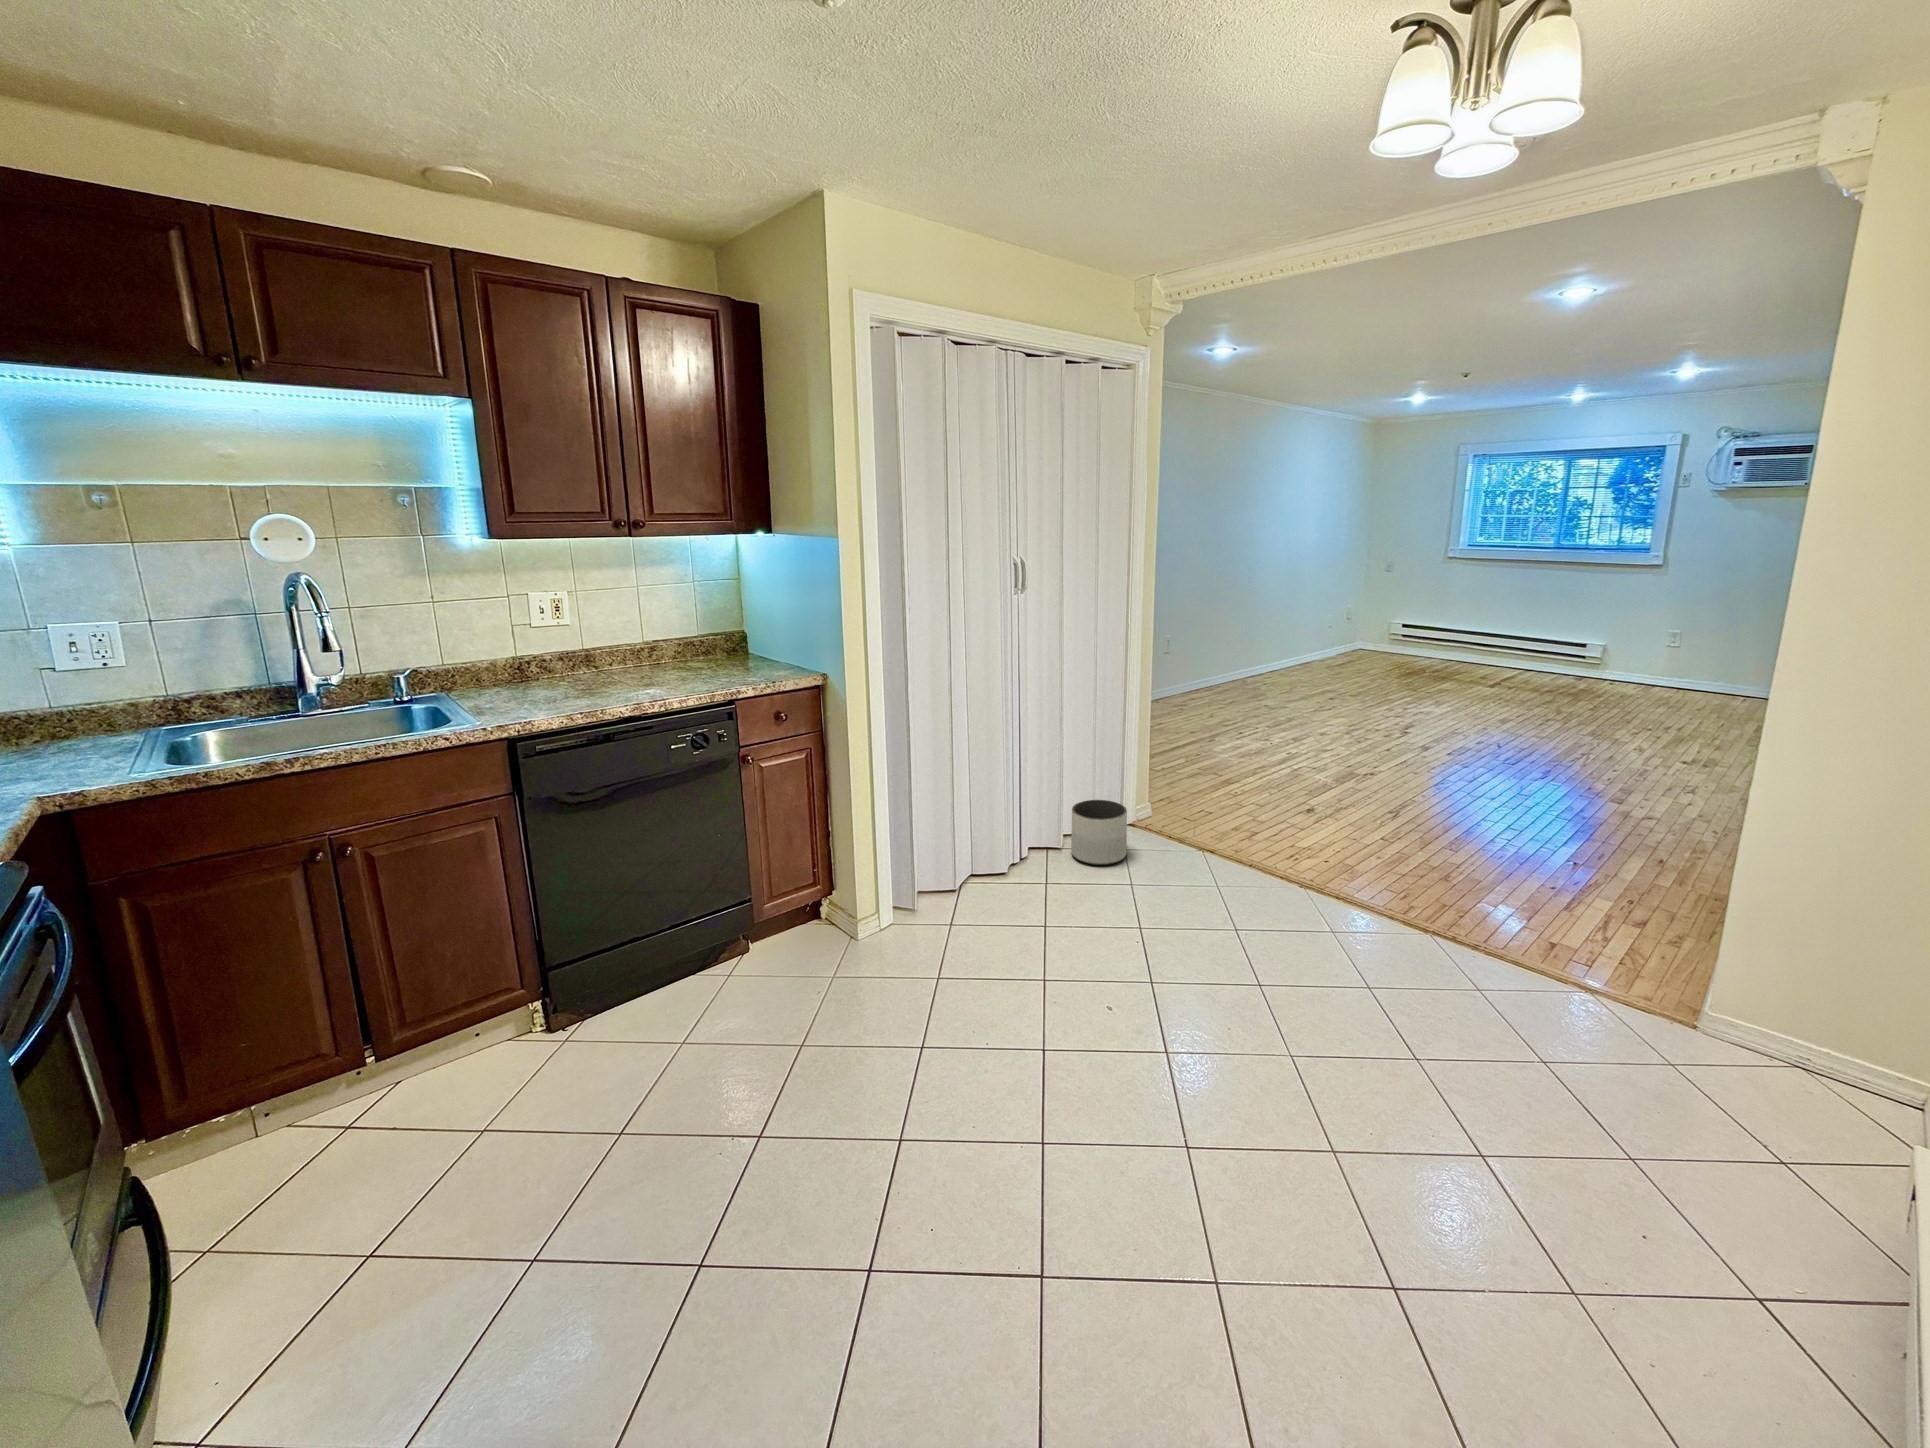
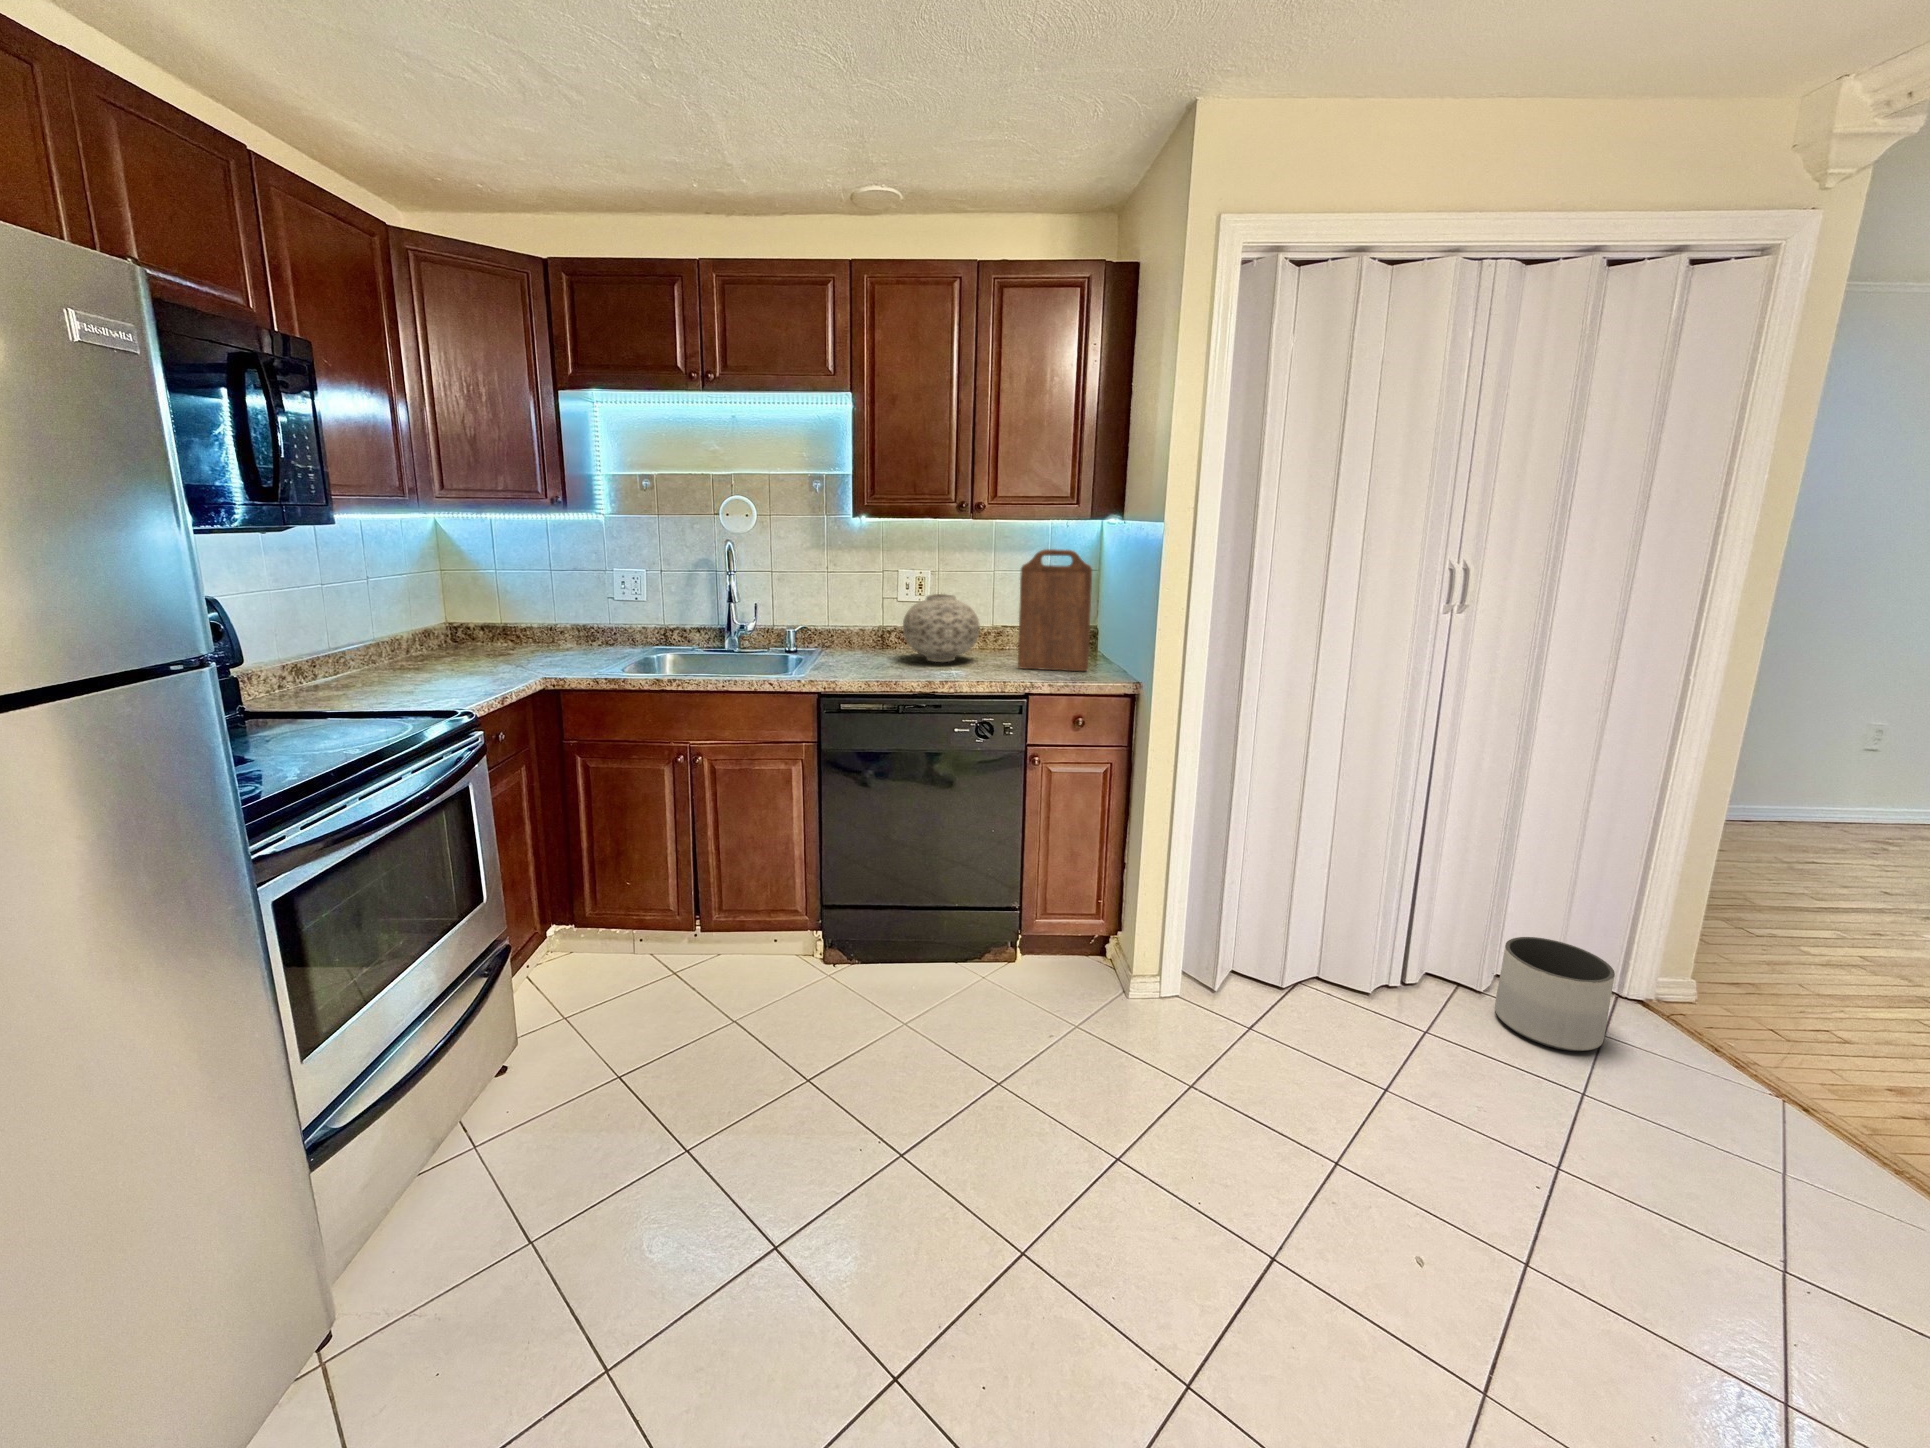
cutting board: none [698,565,773,679] -> present [1018,549,1092,671]
vase: none [565,616,655,686] -> present [903,594,979,662]

